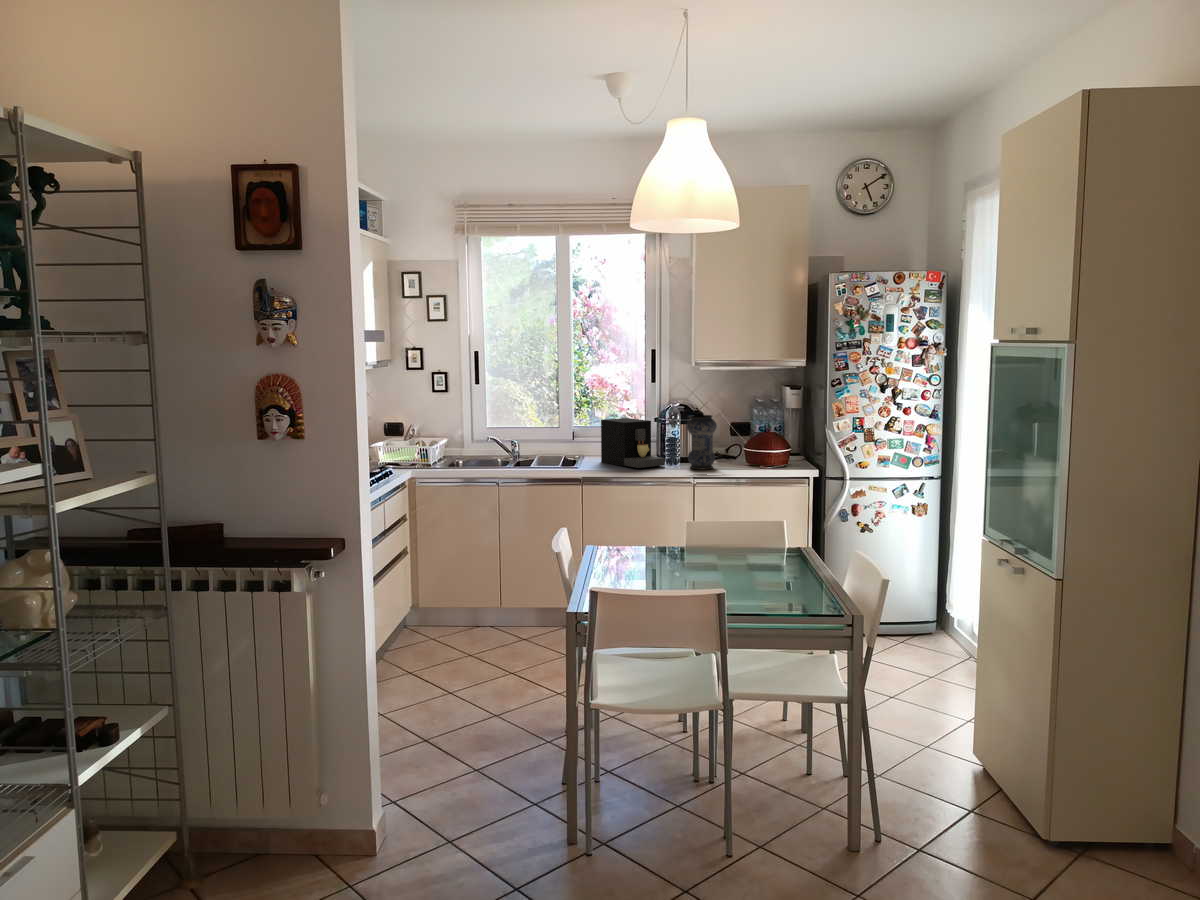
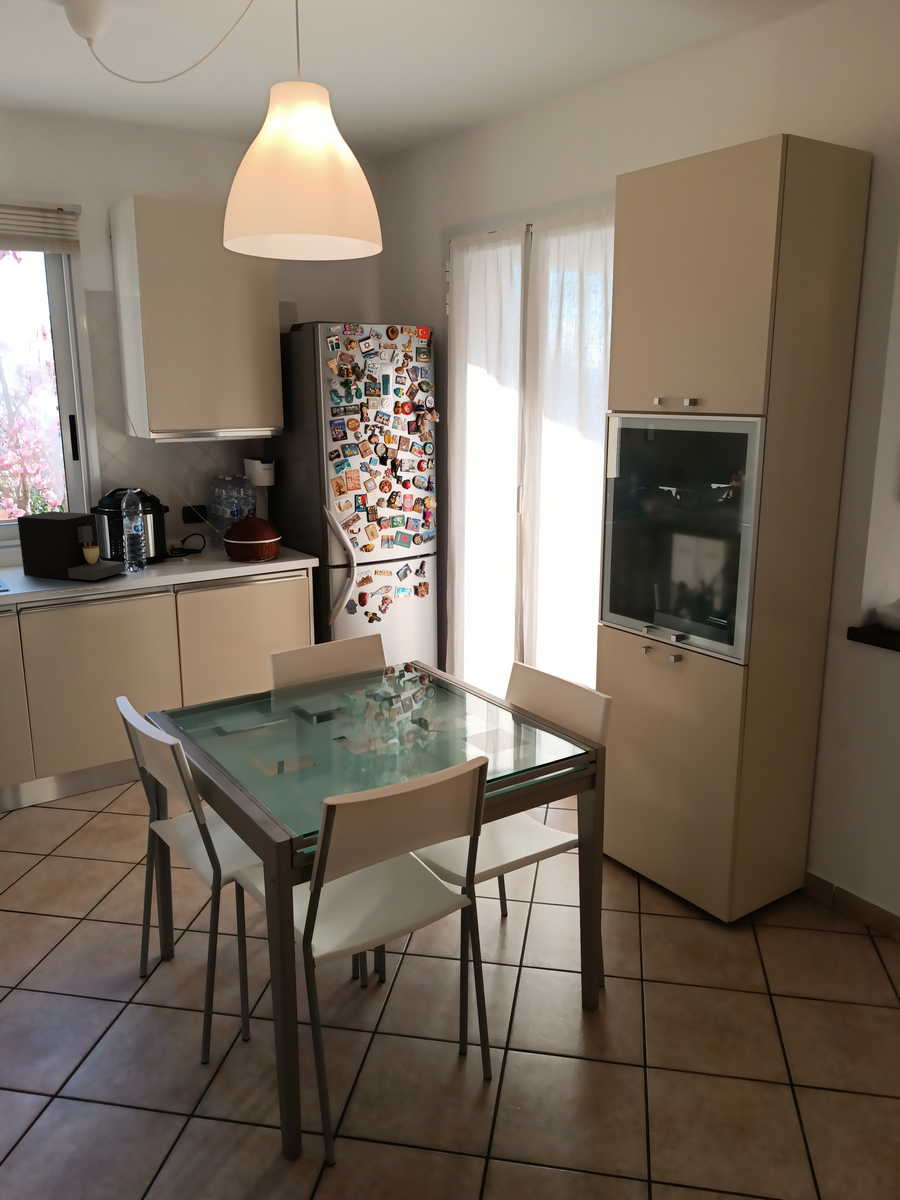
vase: present [687,415,717,469] -> none [153,502,194,573]

